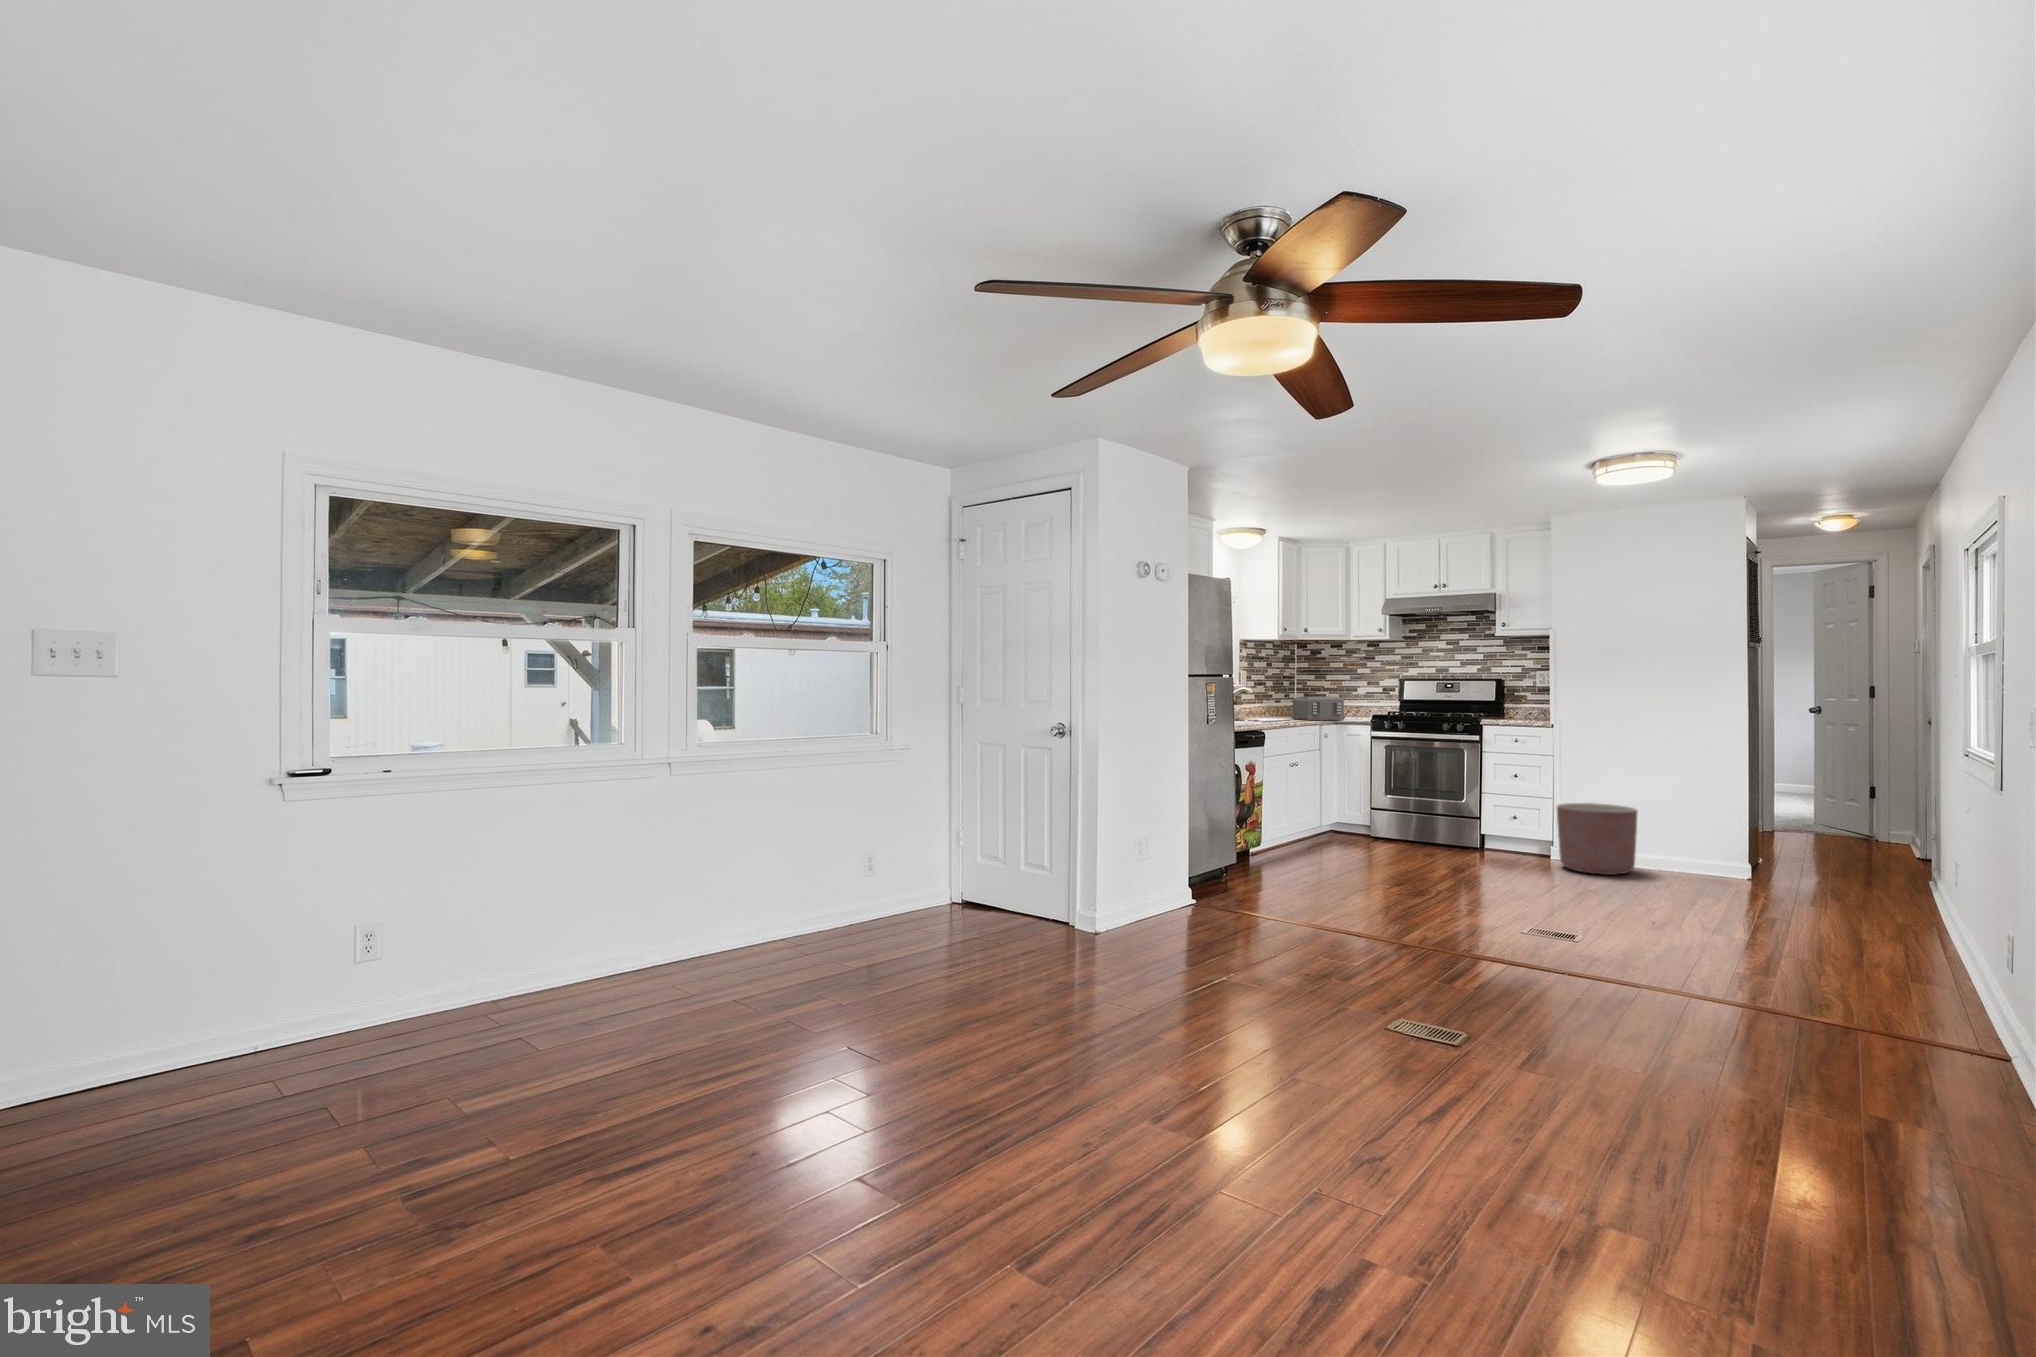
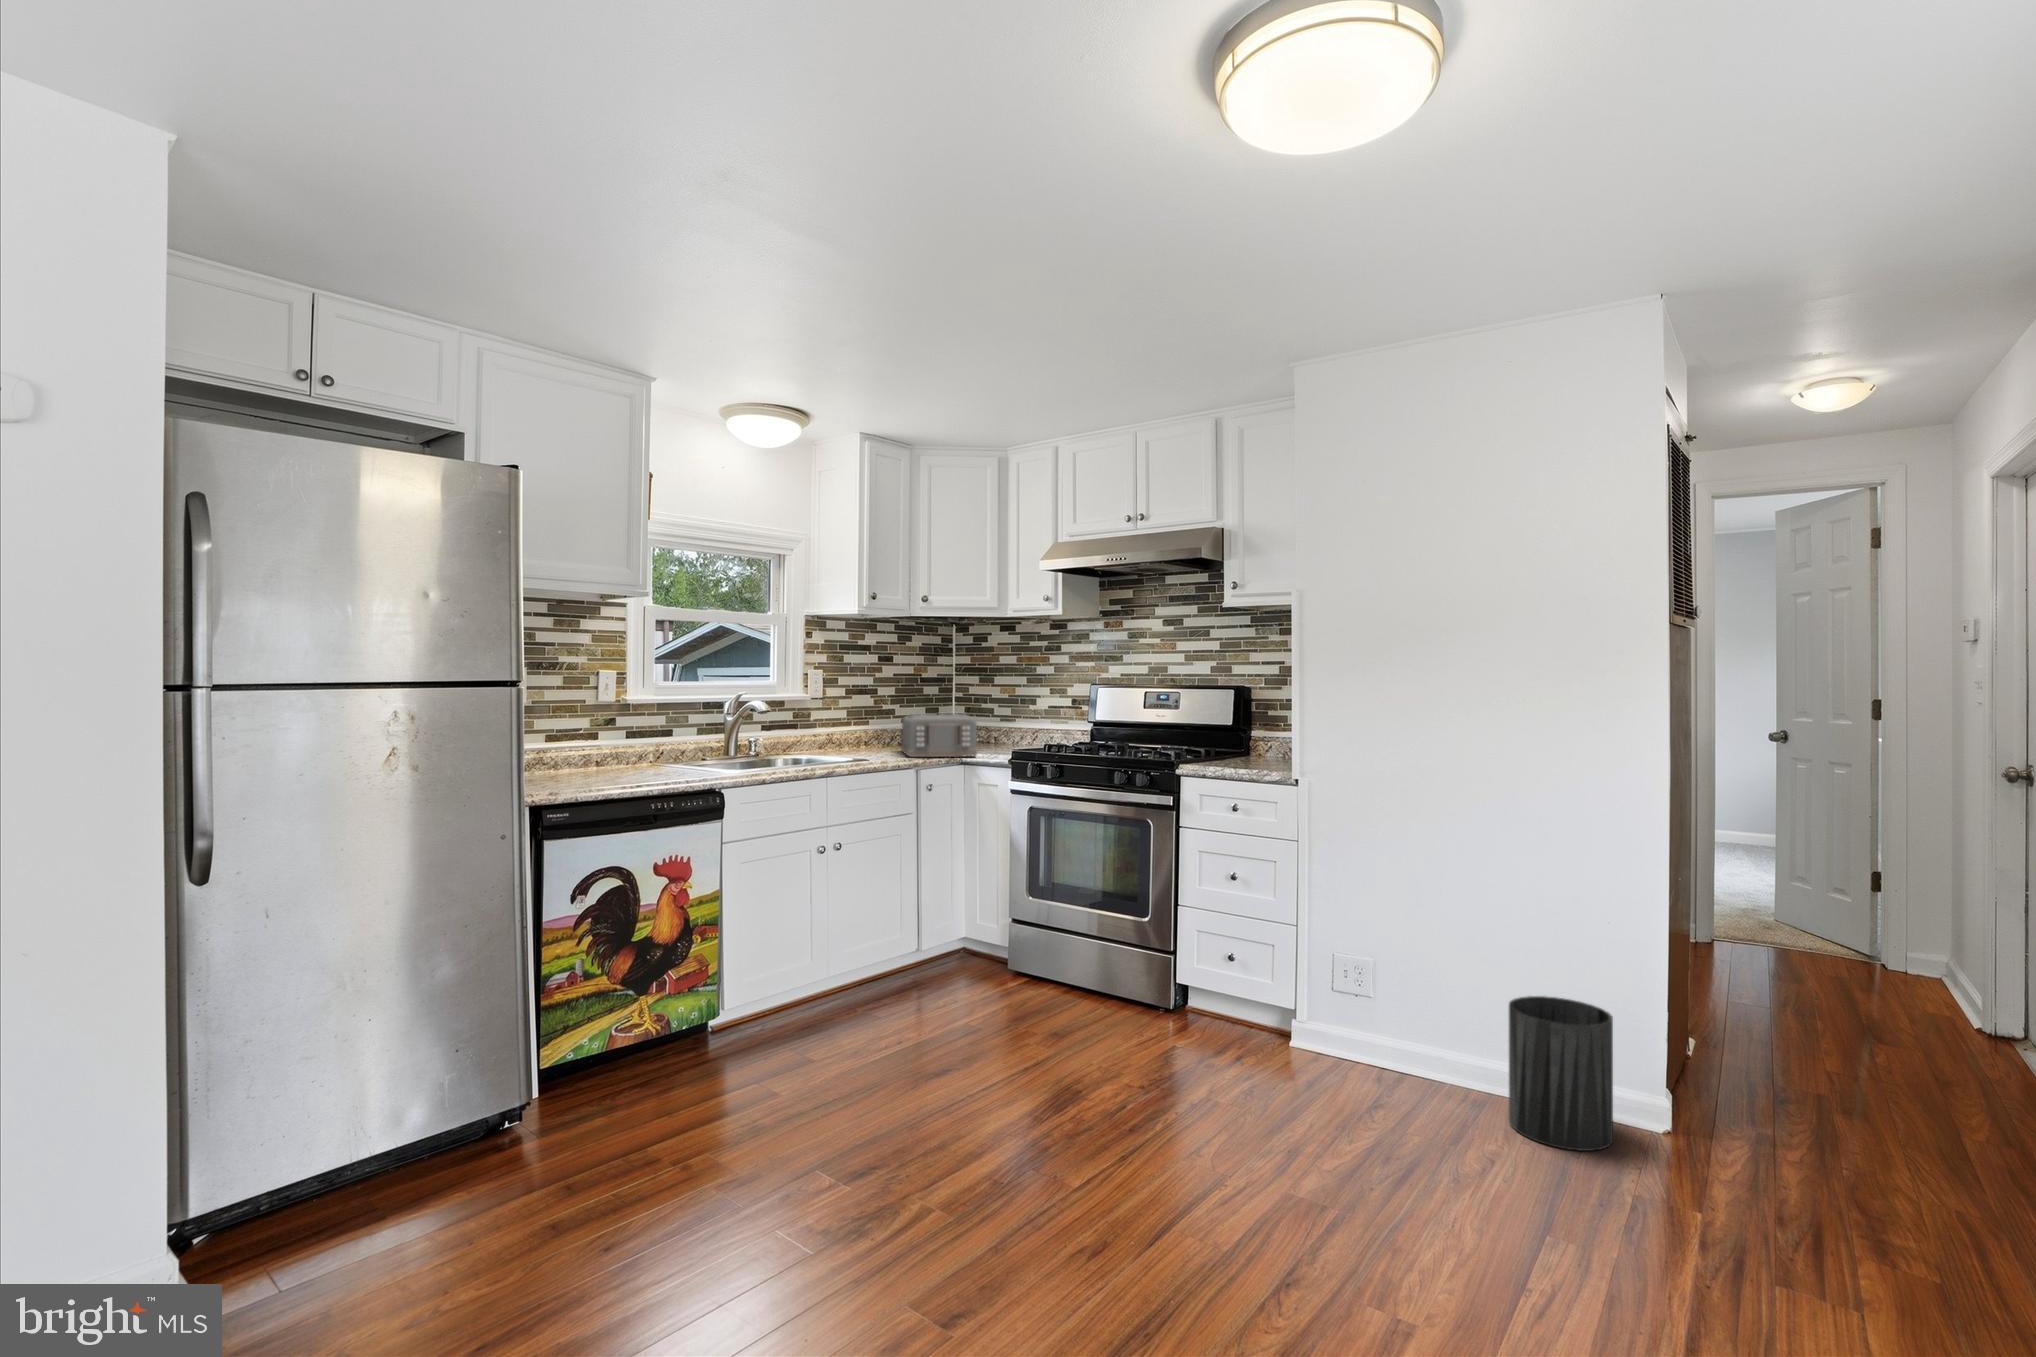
planter: present [1557,803,1637,875] -> none [1285,940,1441,1115]
trash can: none [1672,822,1723,883] -> present [1509,996,1613,1151]

